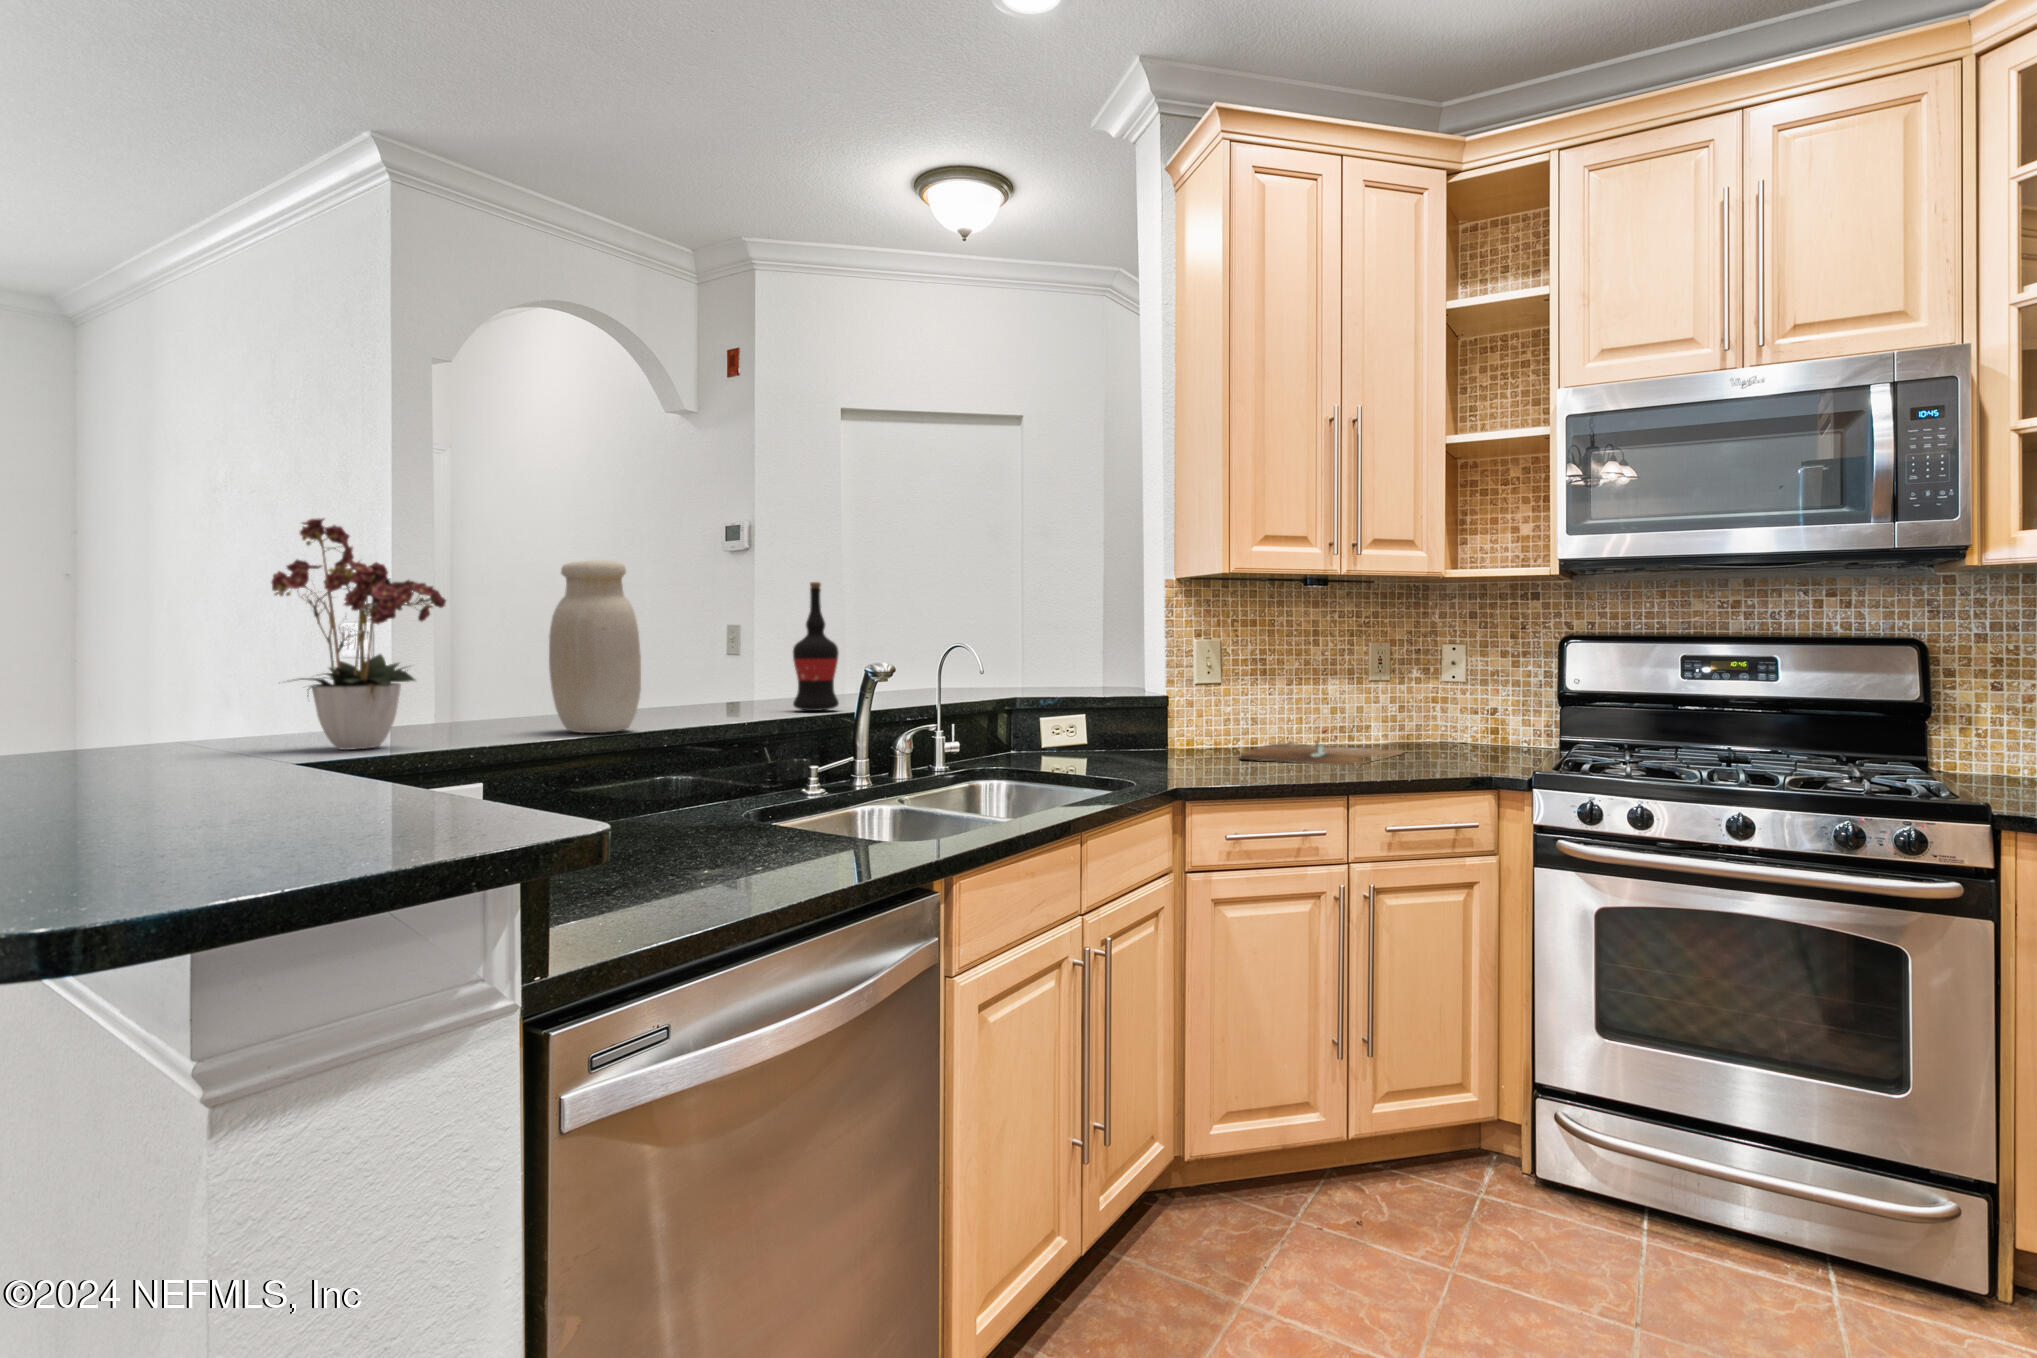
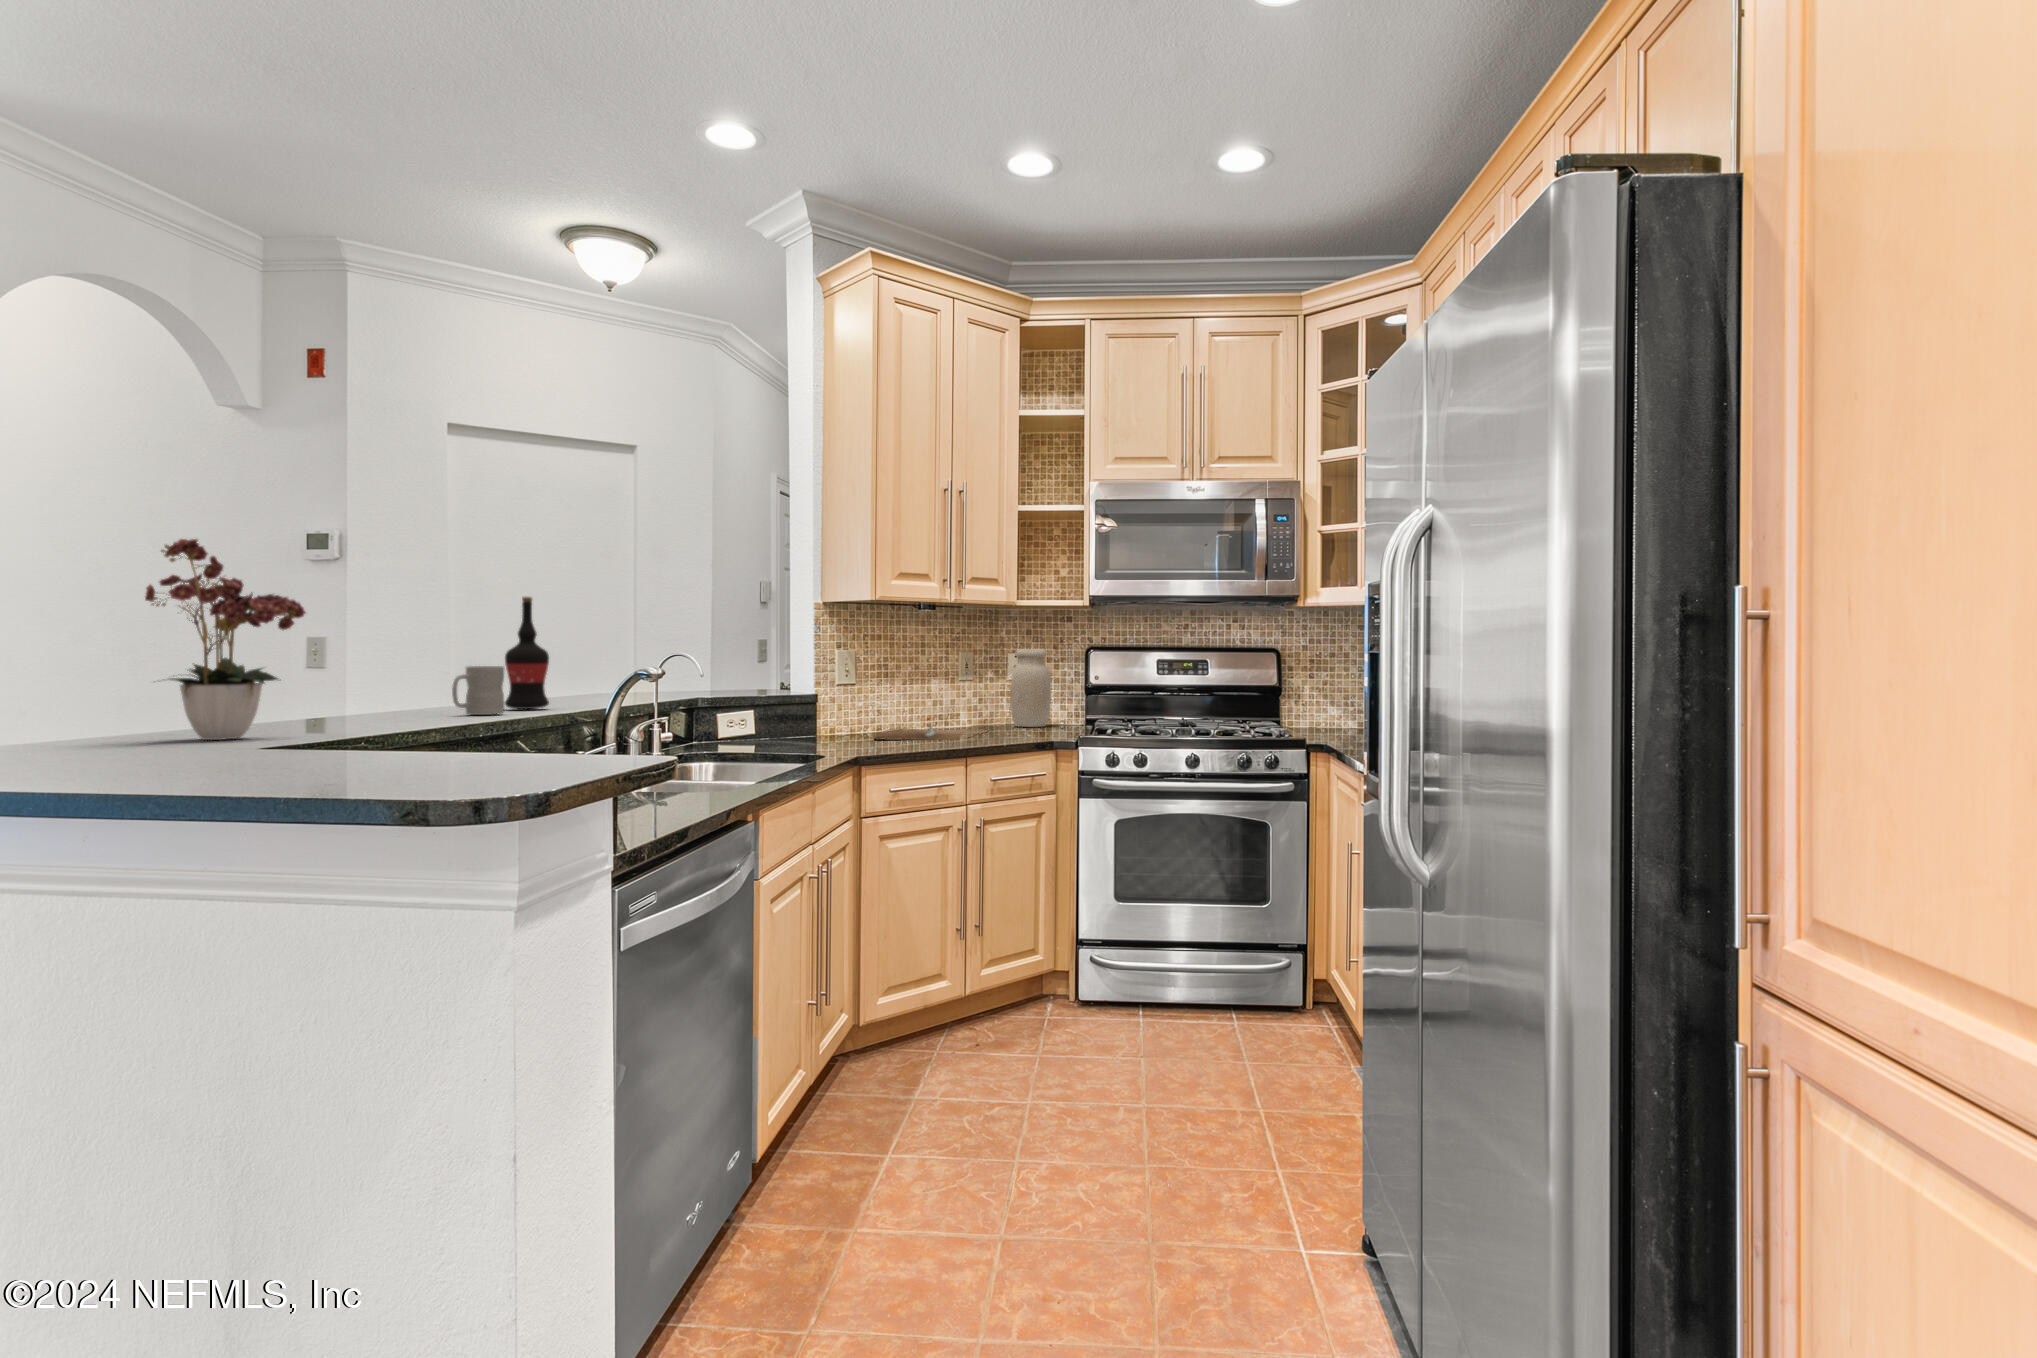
jar: present [549,560,641,733] -> present [1010,649,1051,727]
mug: none [707,662,766,718] -> present [452,666,504,715]

